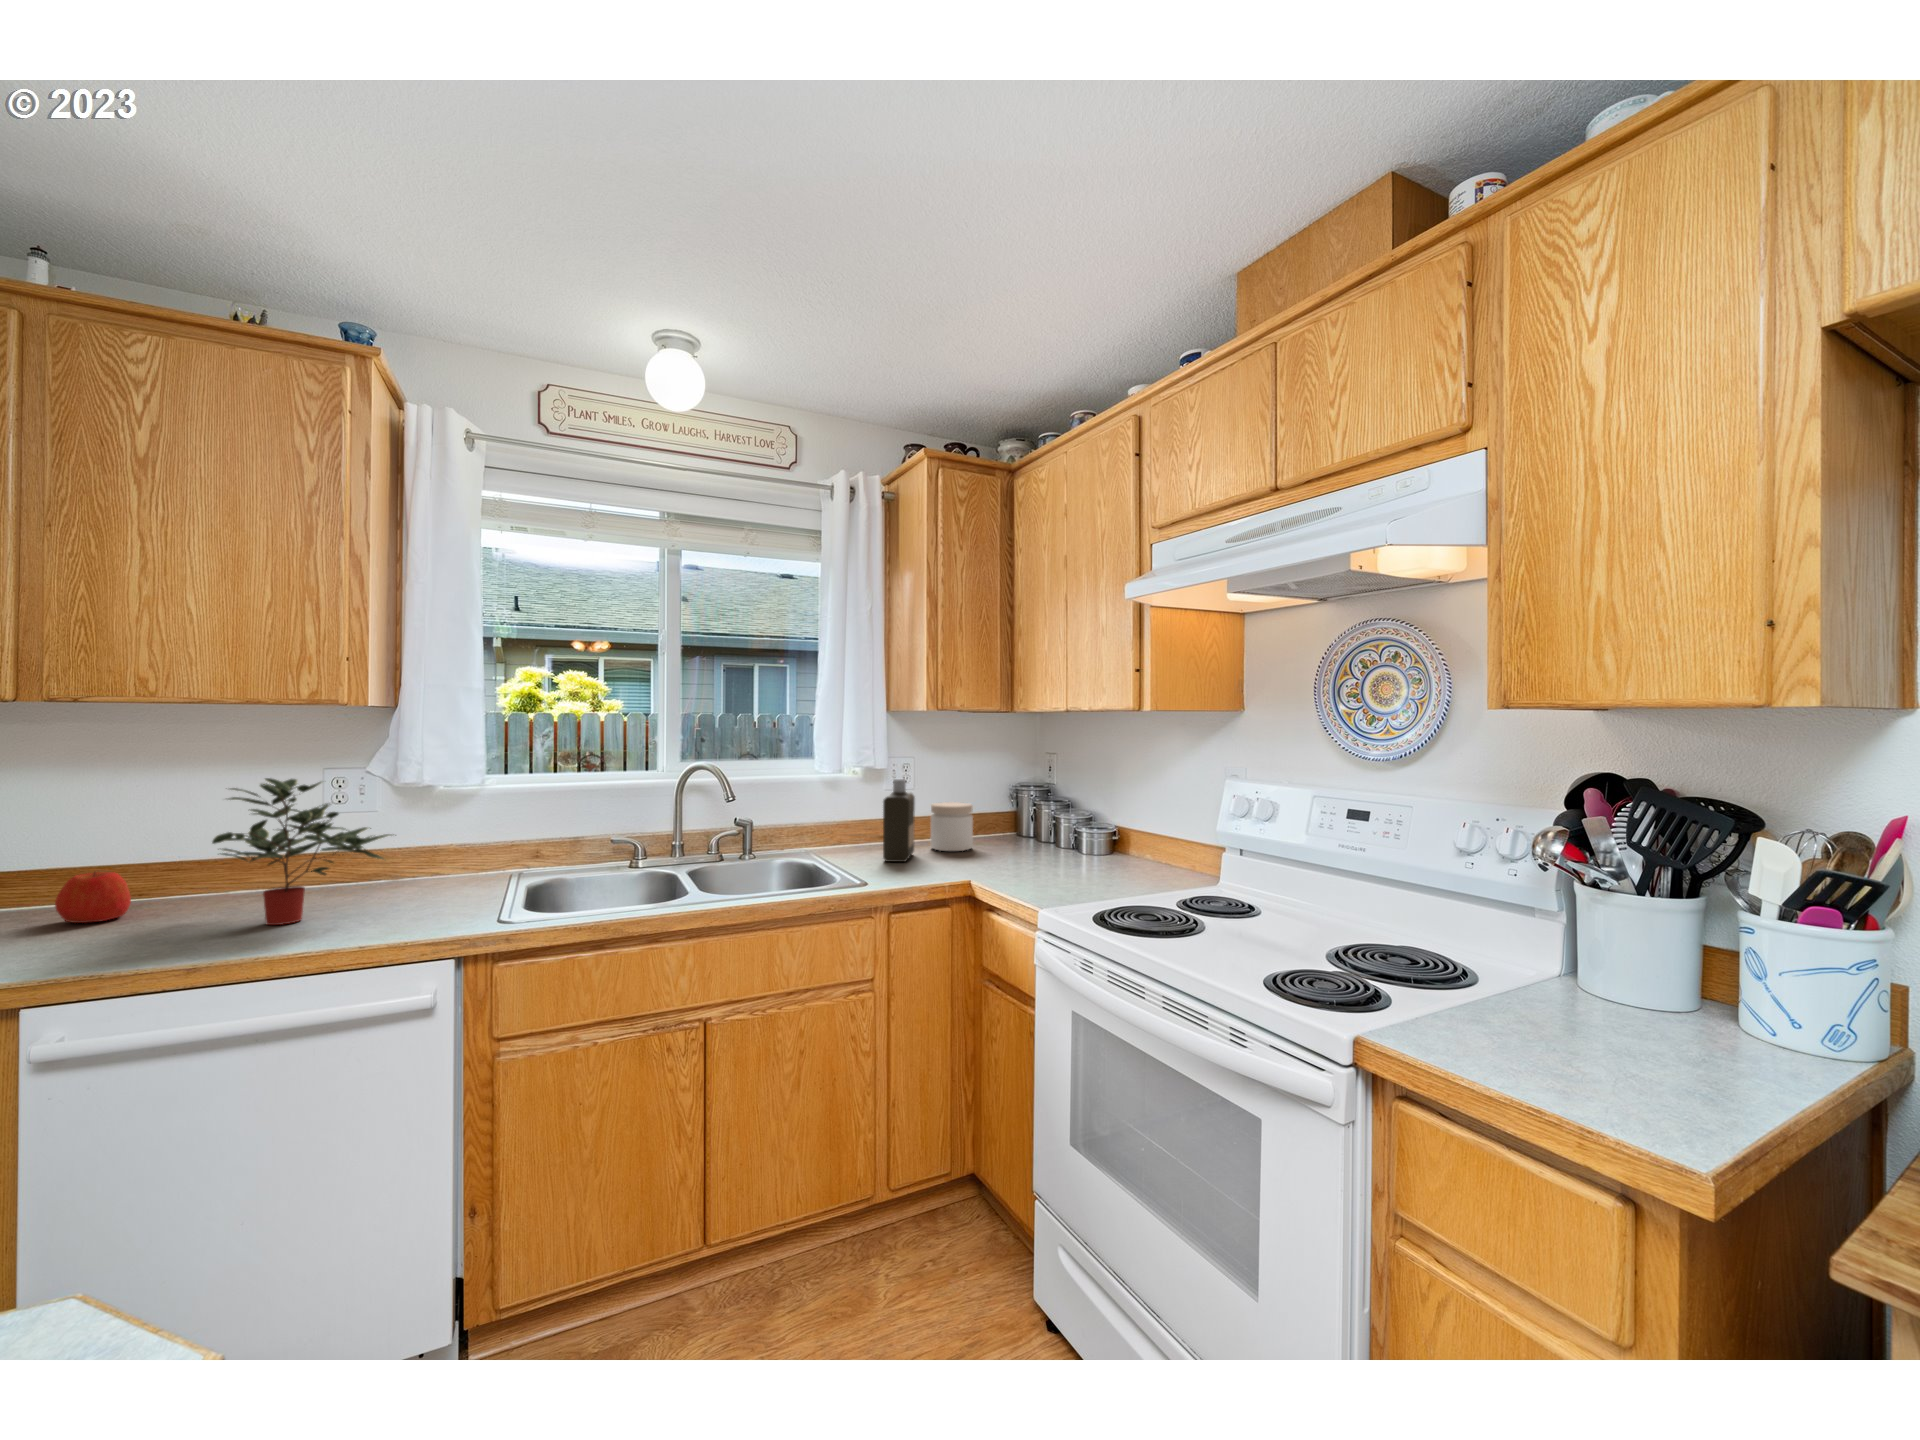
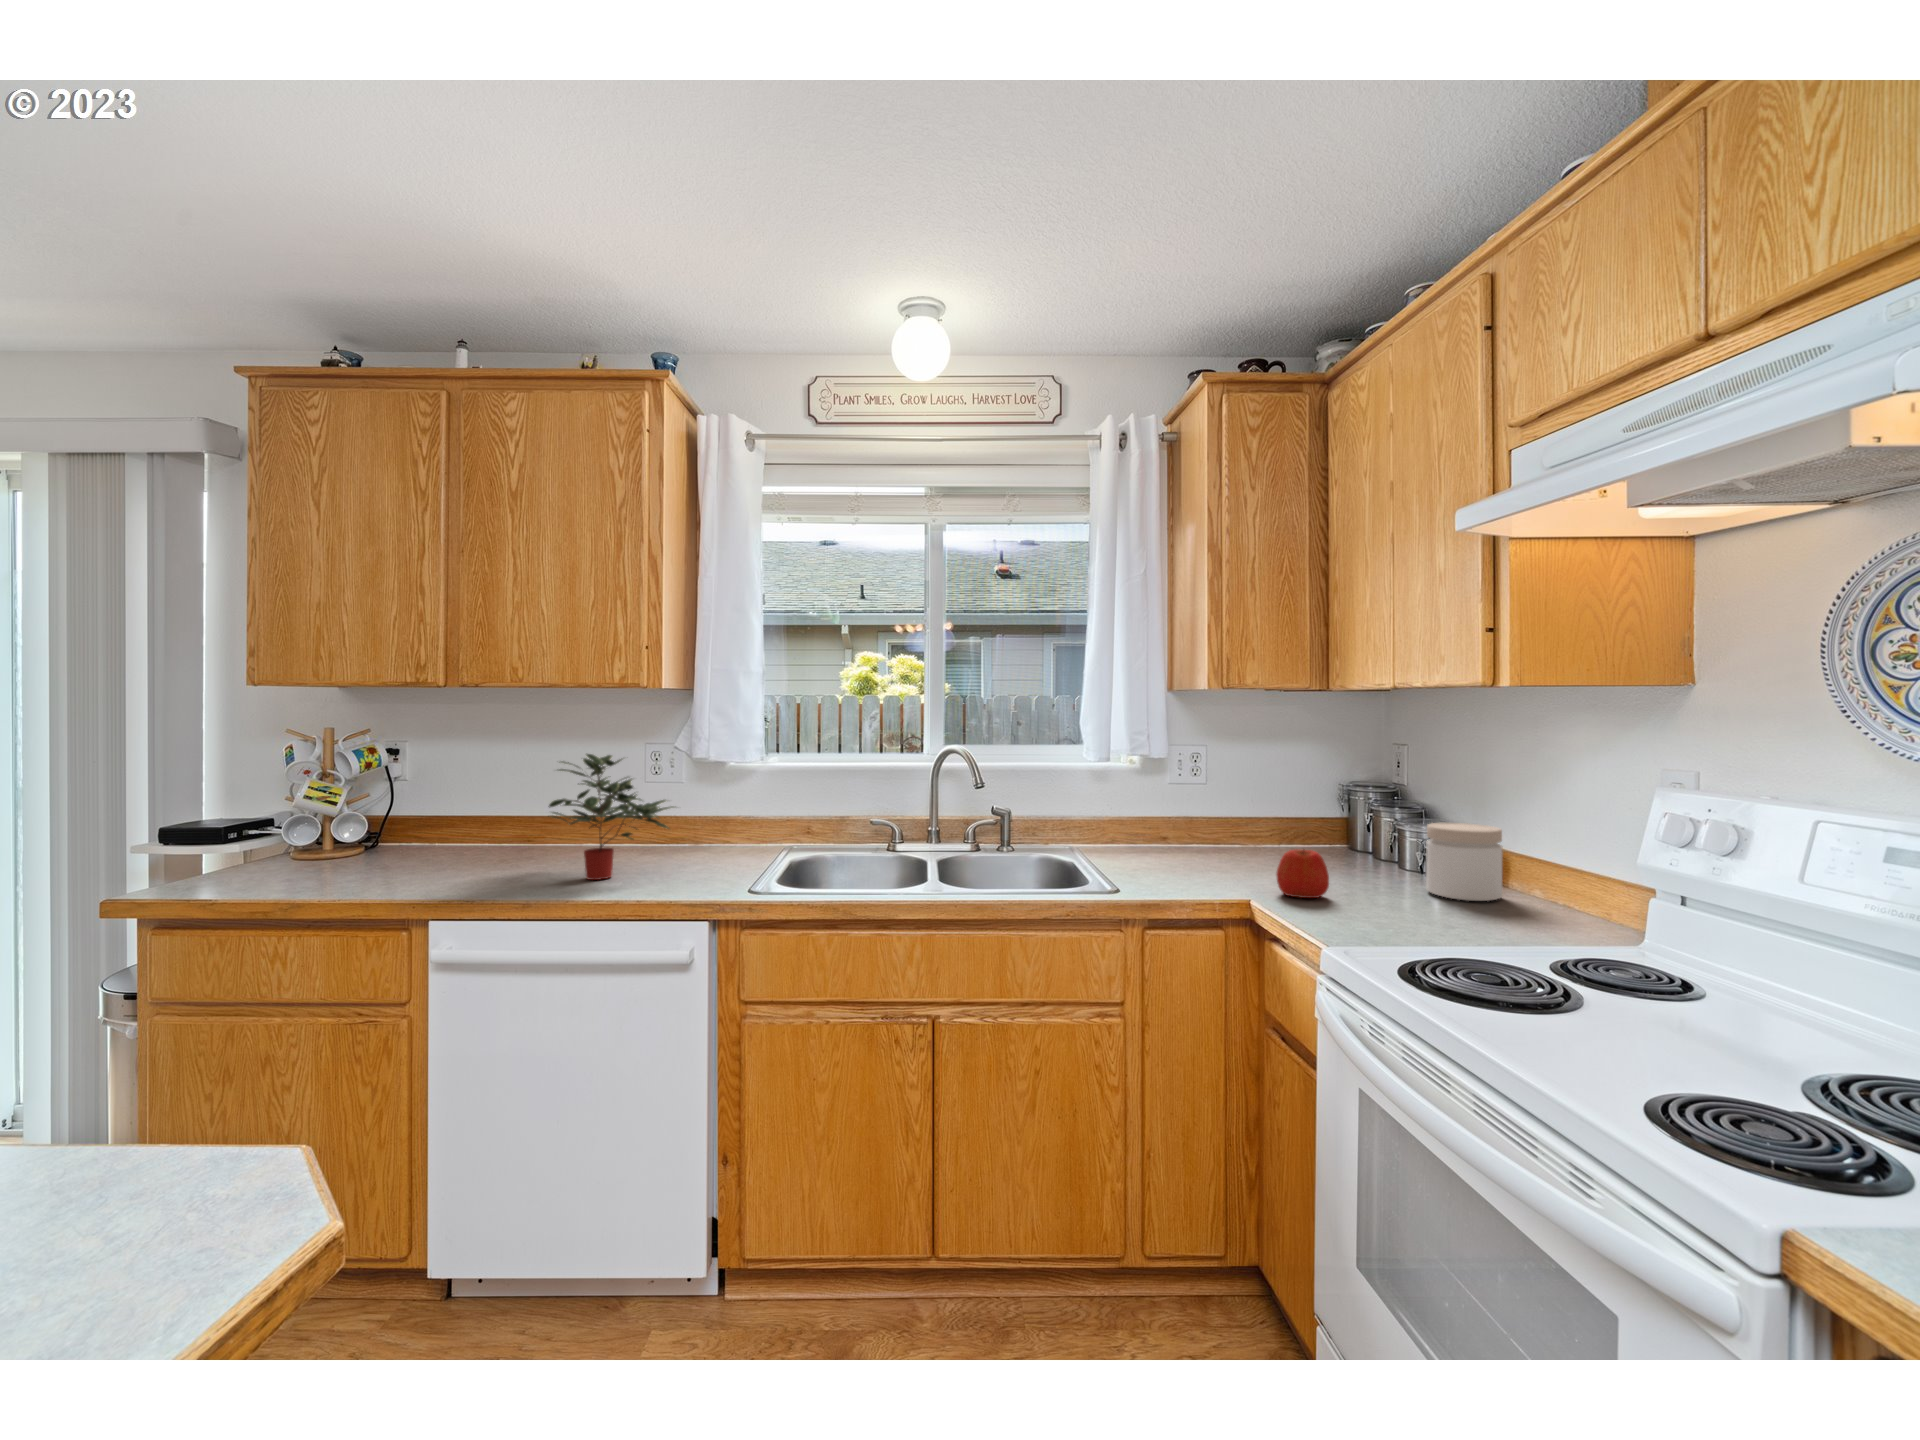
bottle: present [883,779,915,862] -> none [1156,769,1199,868]
jar: present [931,802,973,851] -> present [1426,823,1502,901]
apple: present [55,872,131,923] -> present [1276,849,1329,898]

